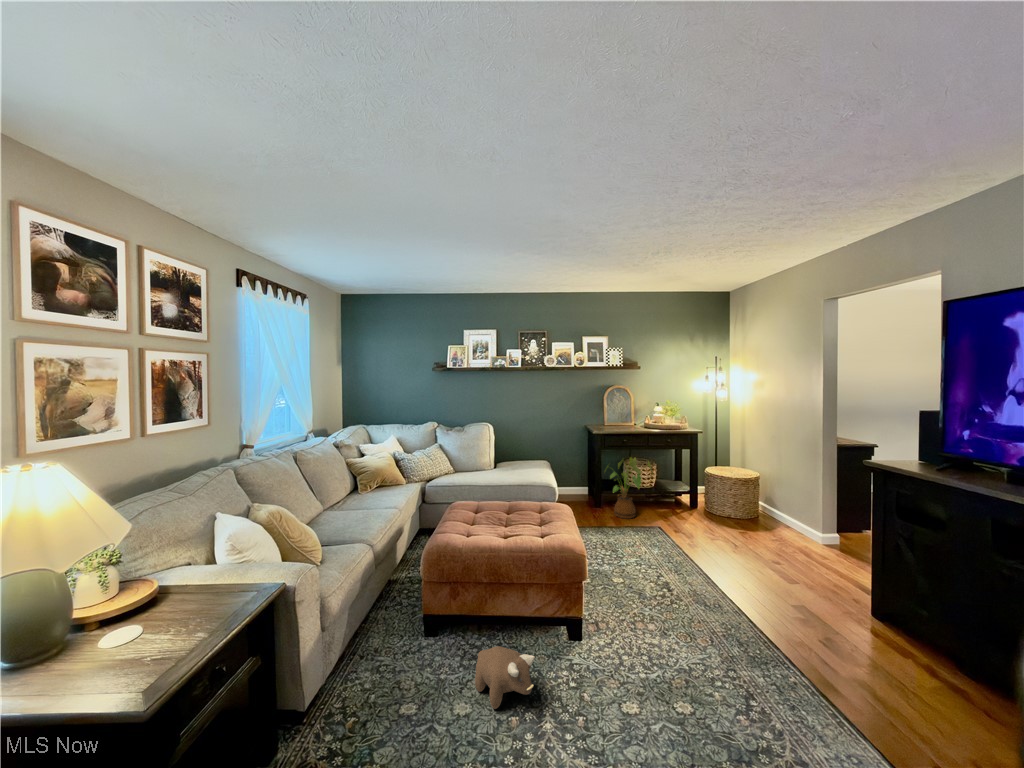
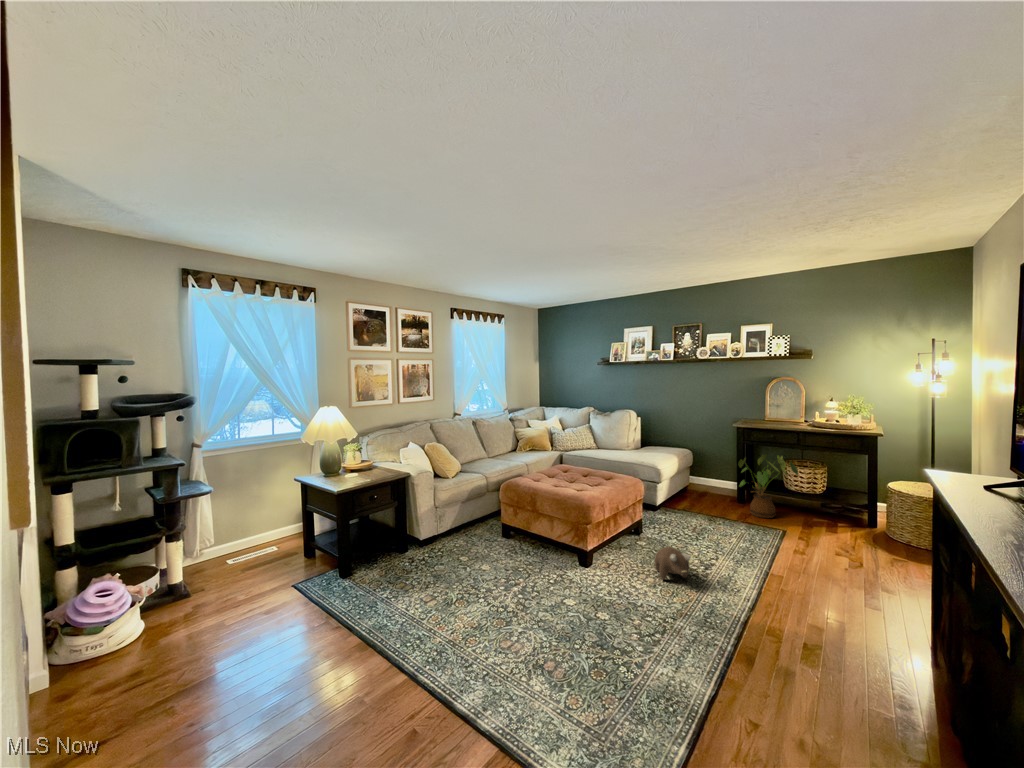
plush toy: present [475,646,535,709] -> present [655,547,691,580]

